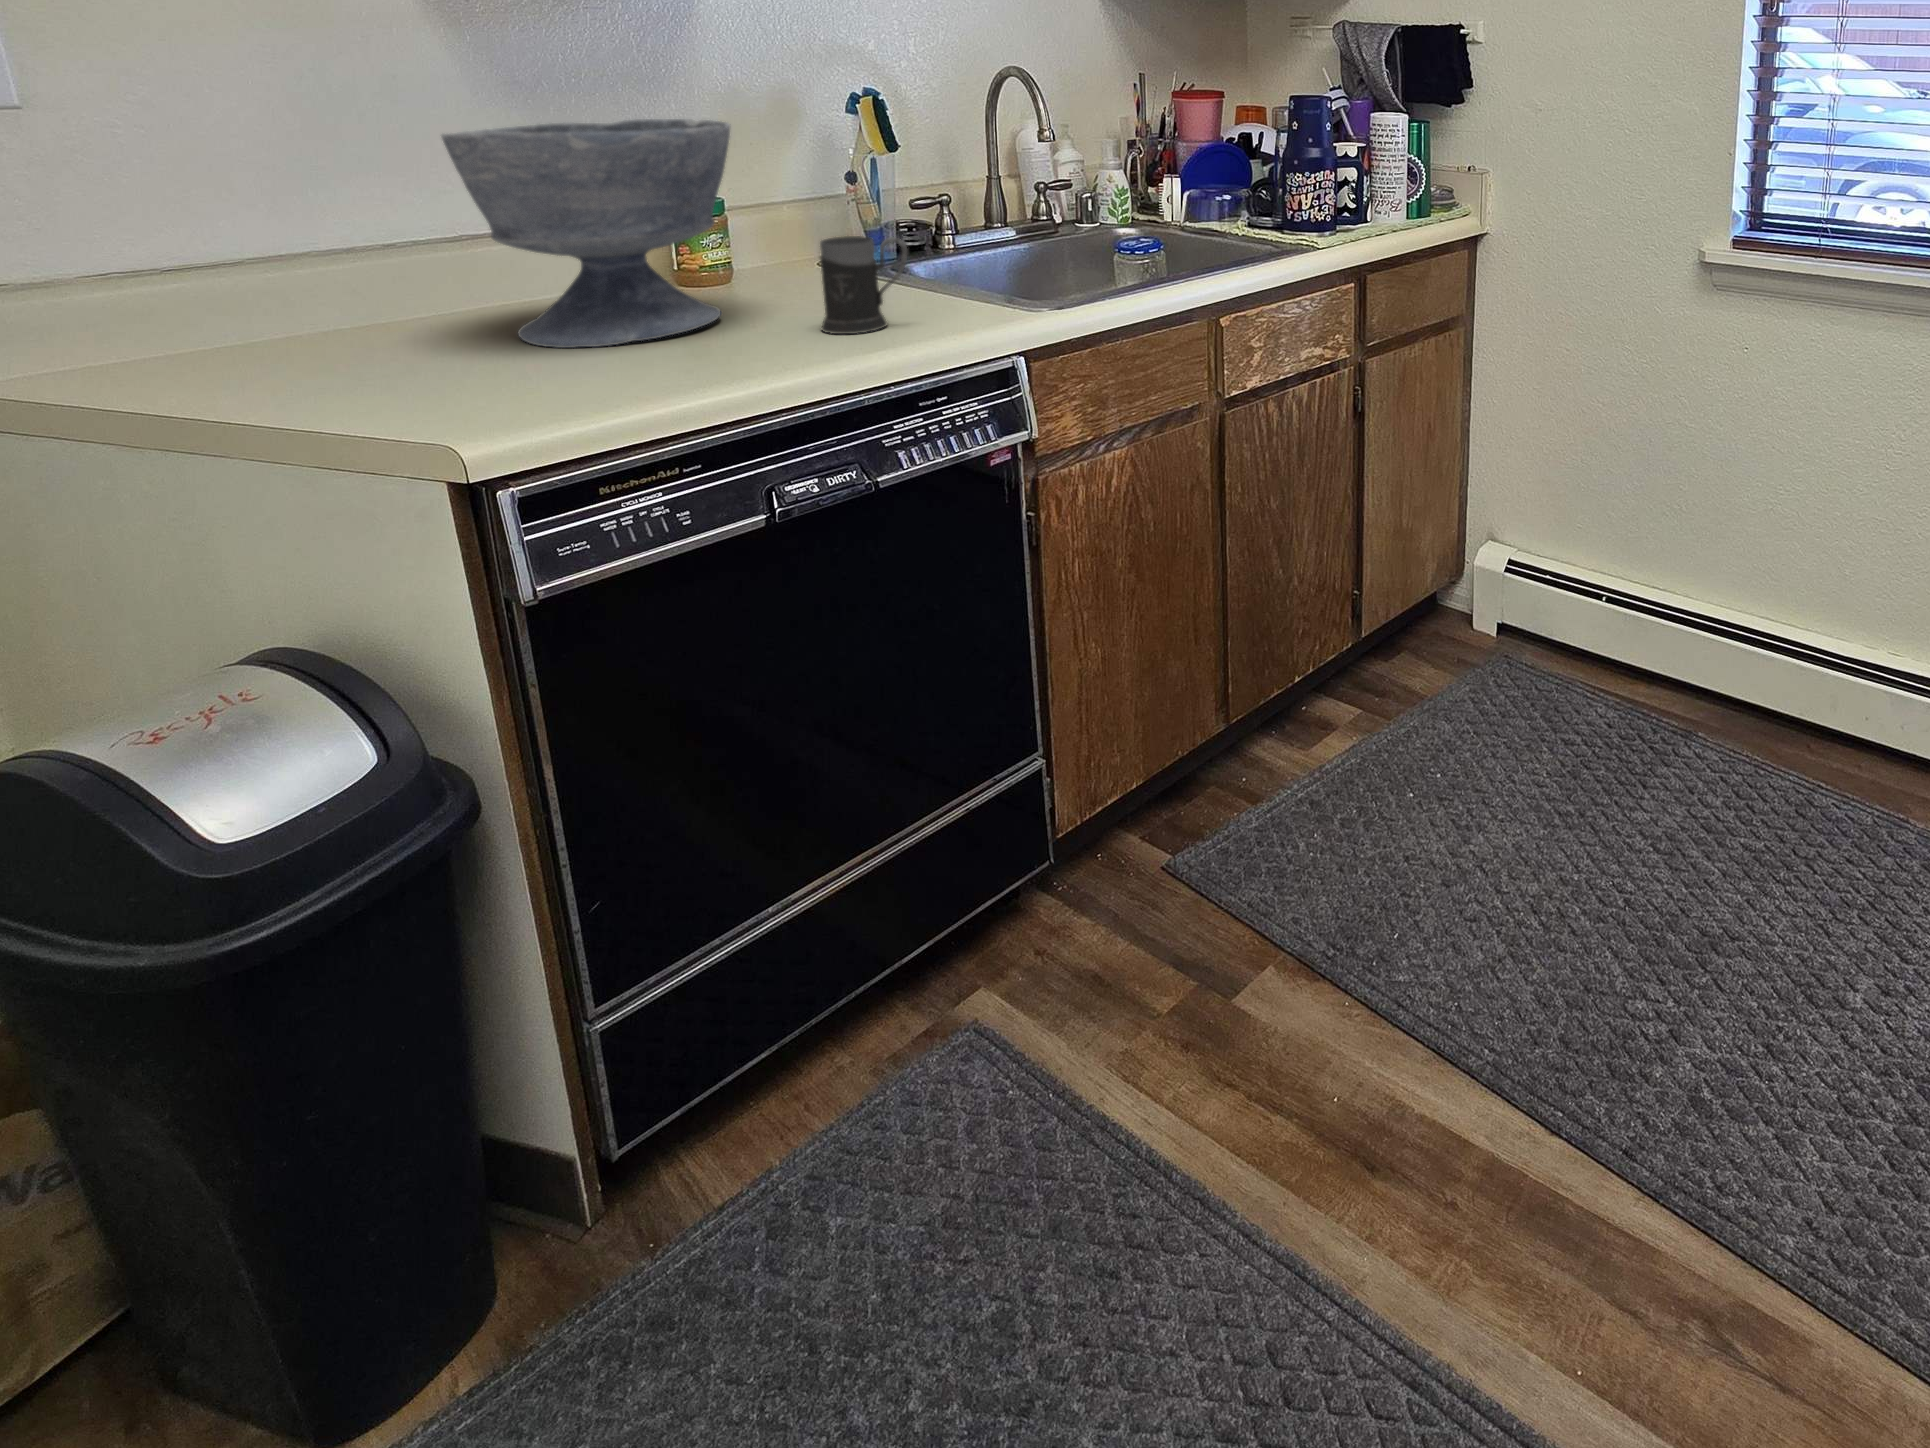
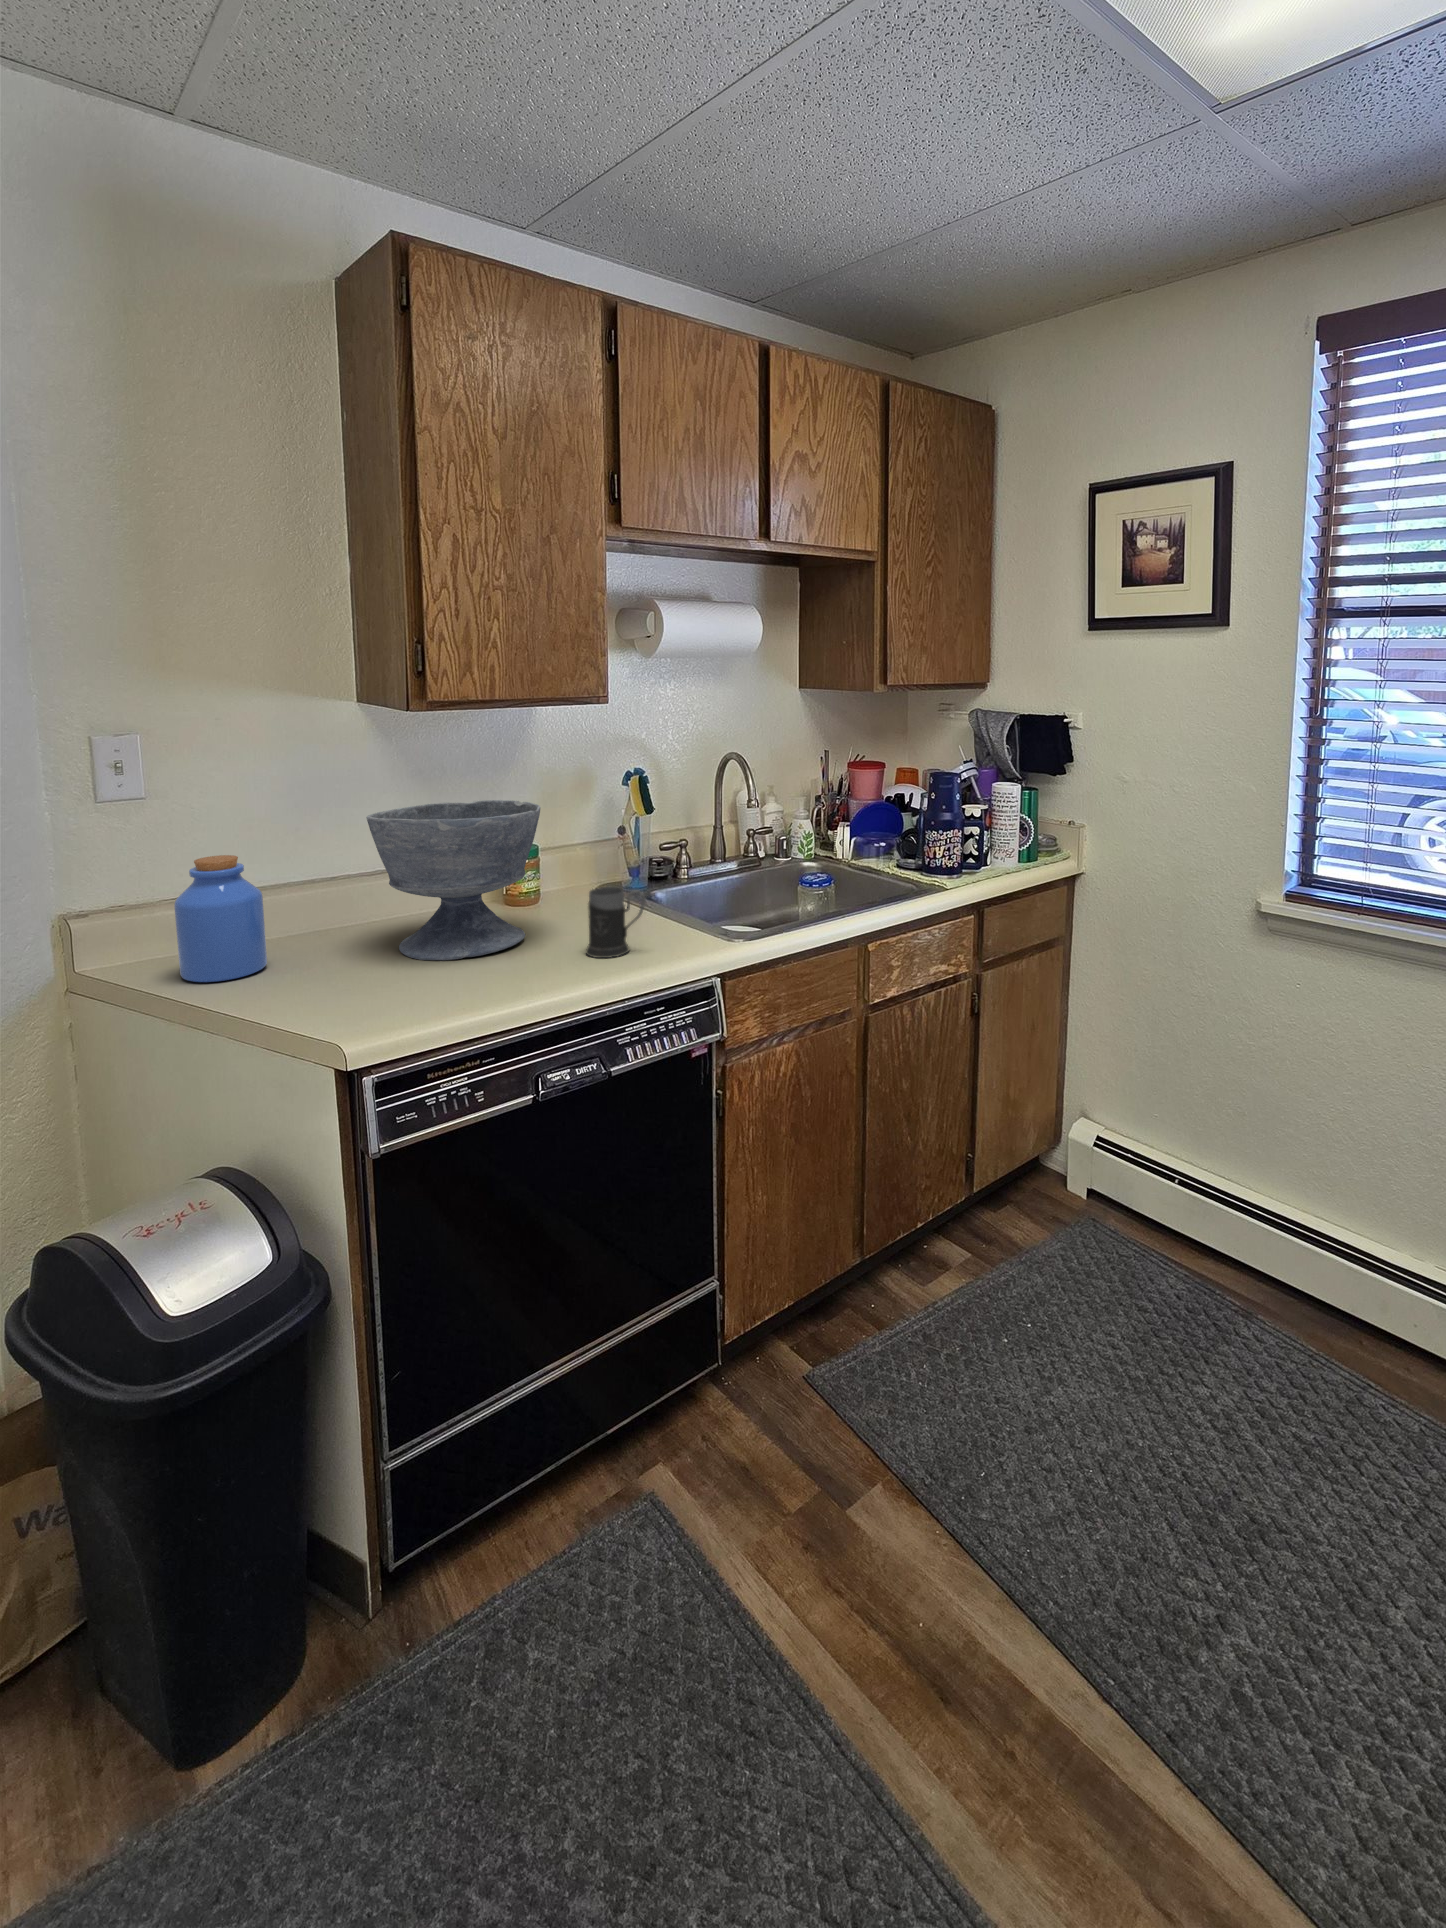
jar: none [109,192,293,389] -> present [174,855,267,982]

